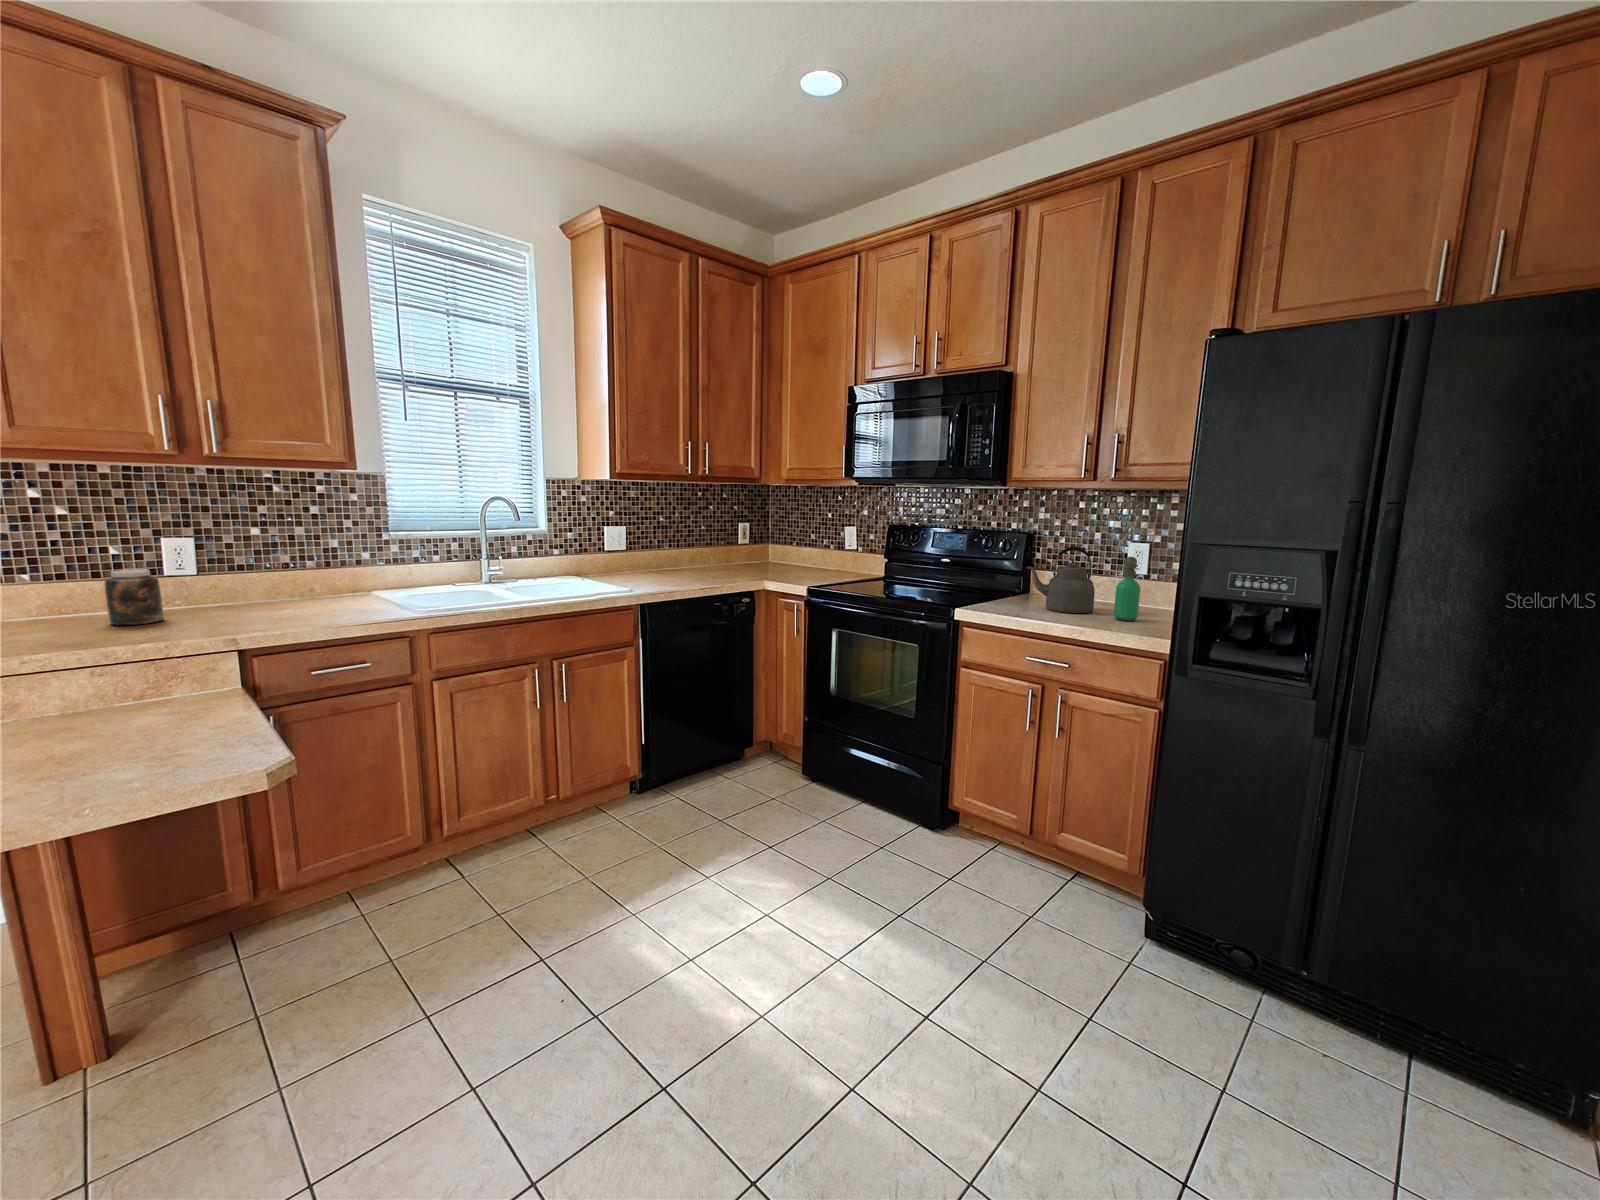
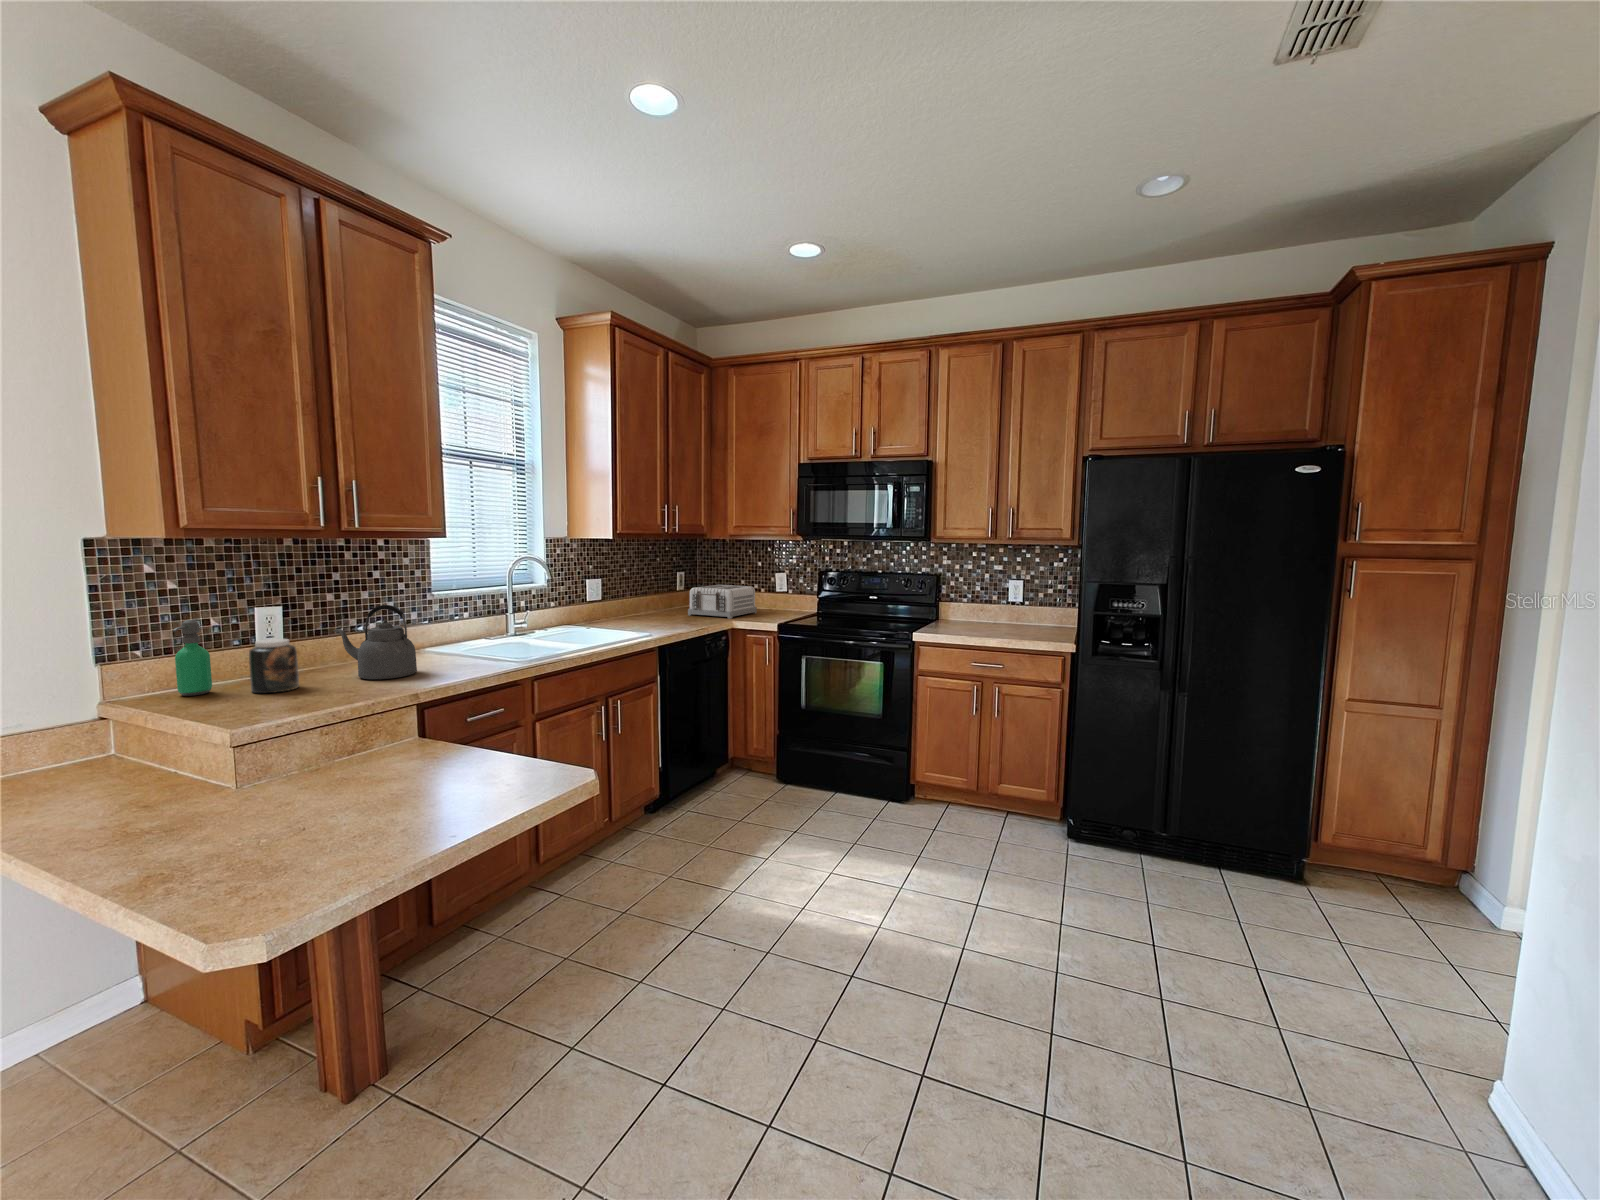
toaster: none [727,539,809,578] -> present [688,585,757,619]
kettle: present [1026,547,1095,613] -> present [334,605,417,679]
soap dispenser: present [1114,557,1140,621] -> present [173,620,212,696]

